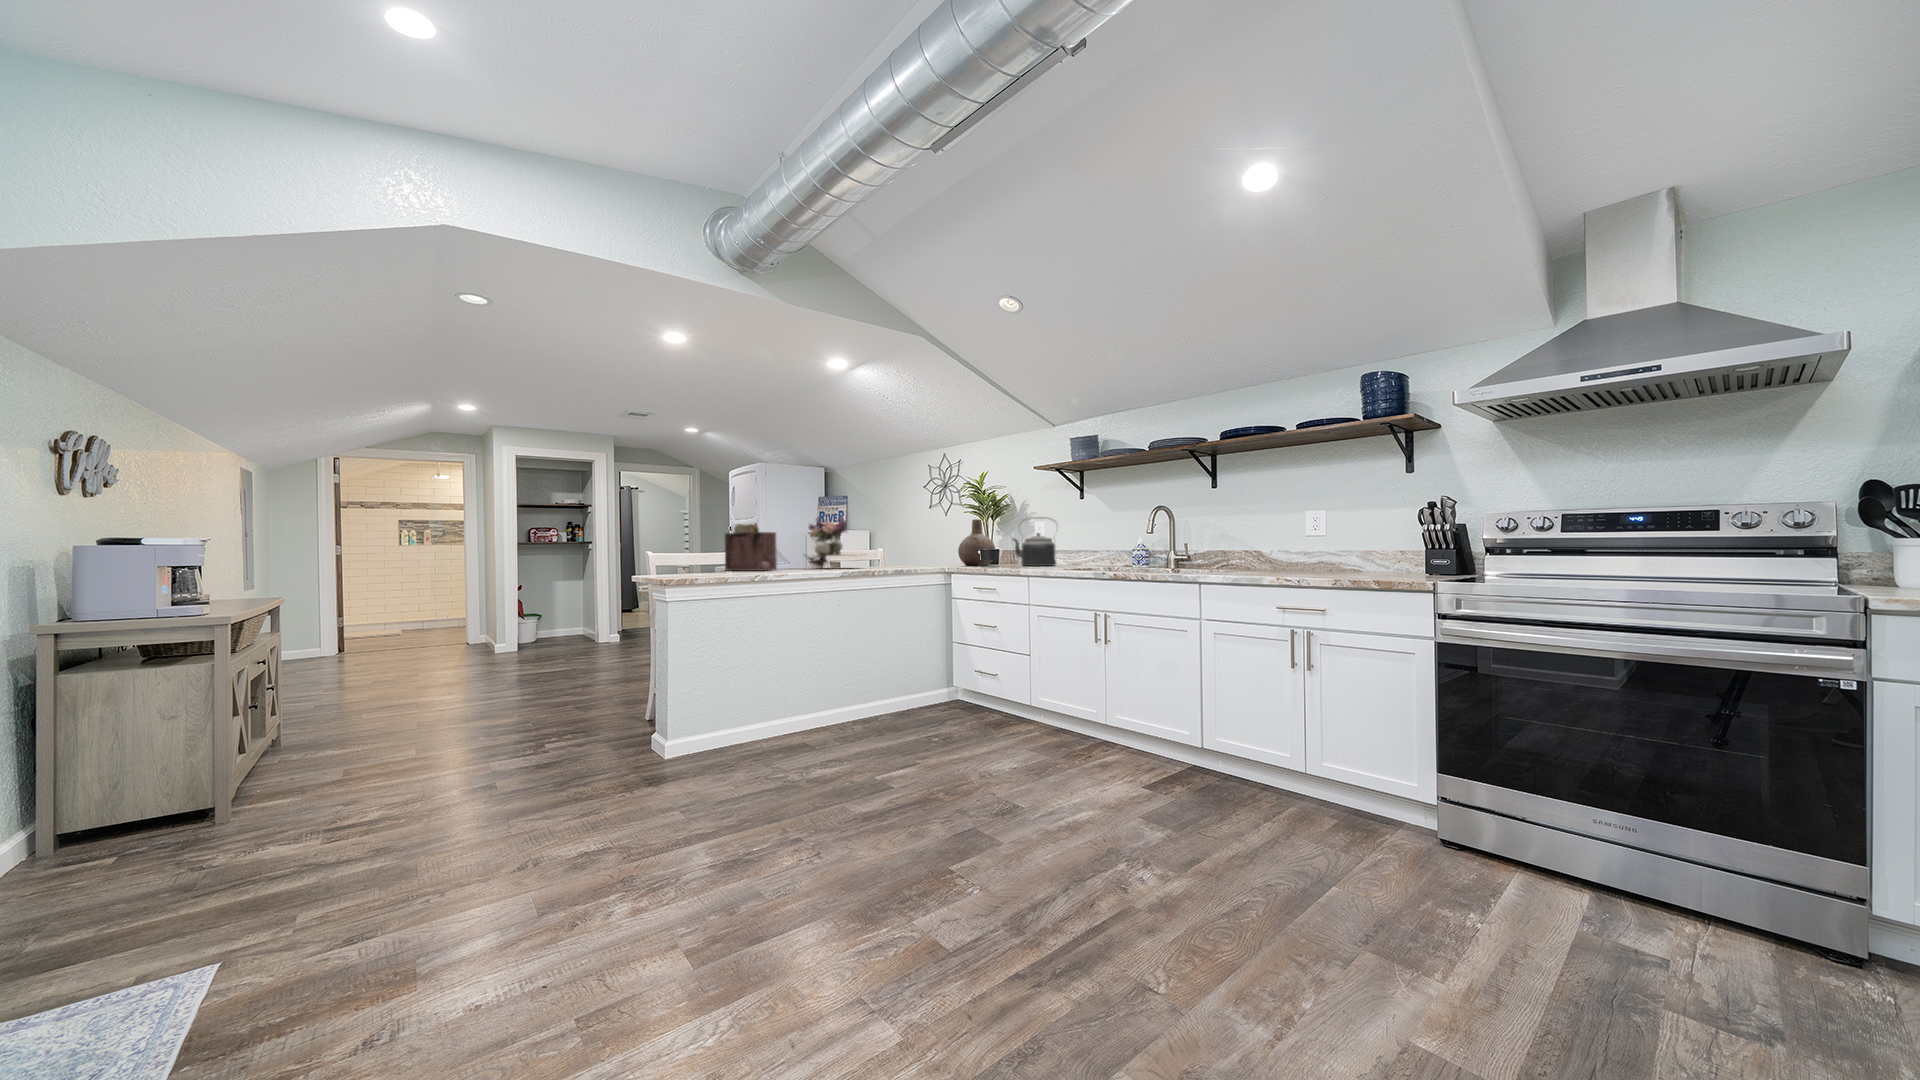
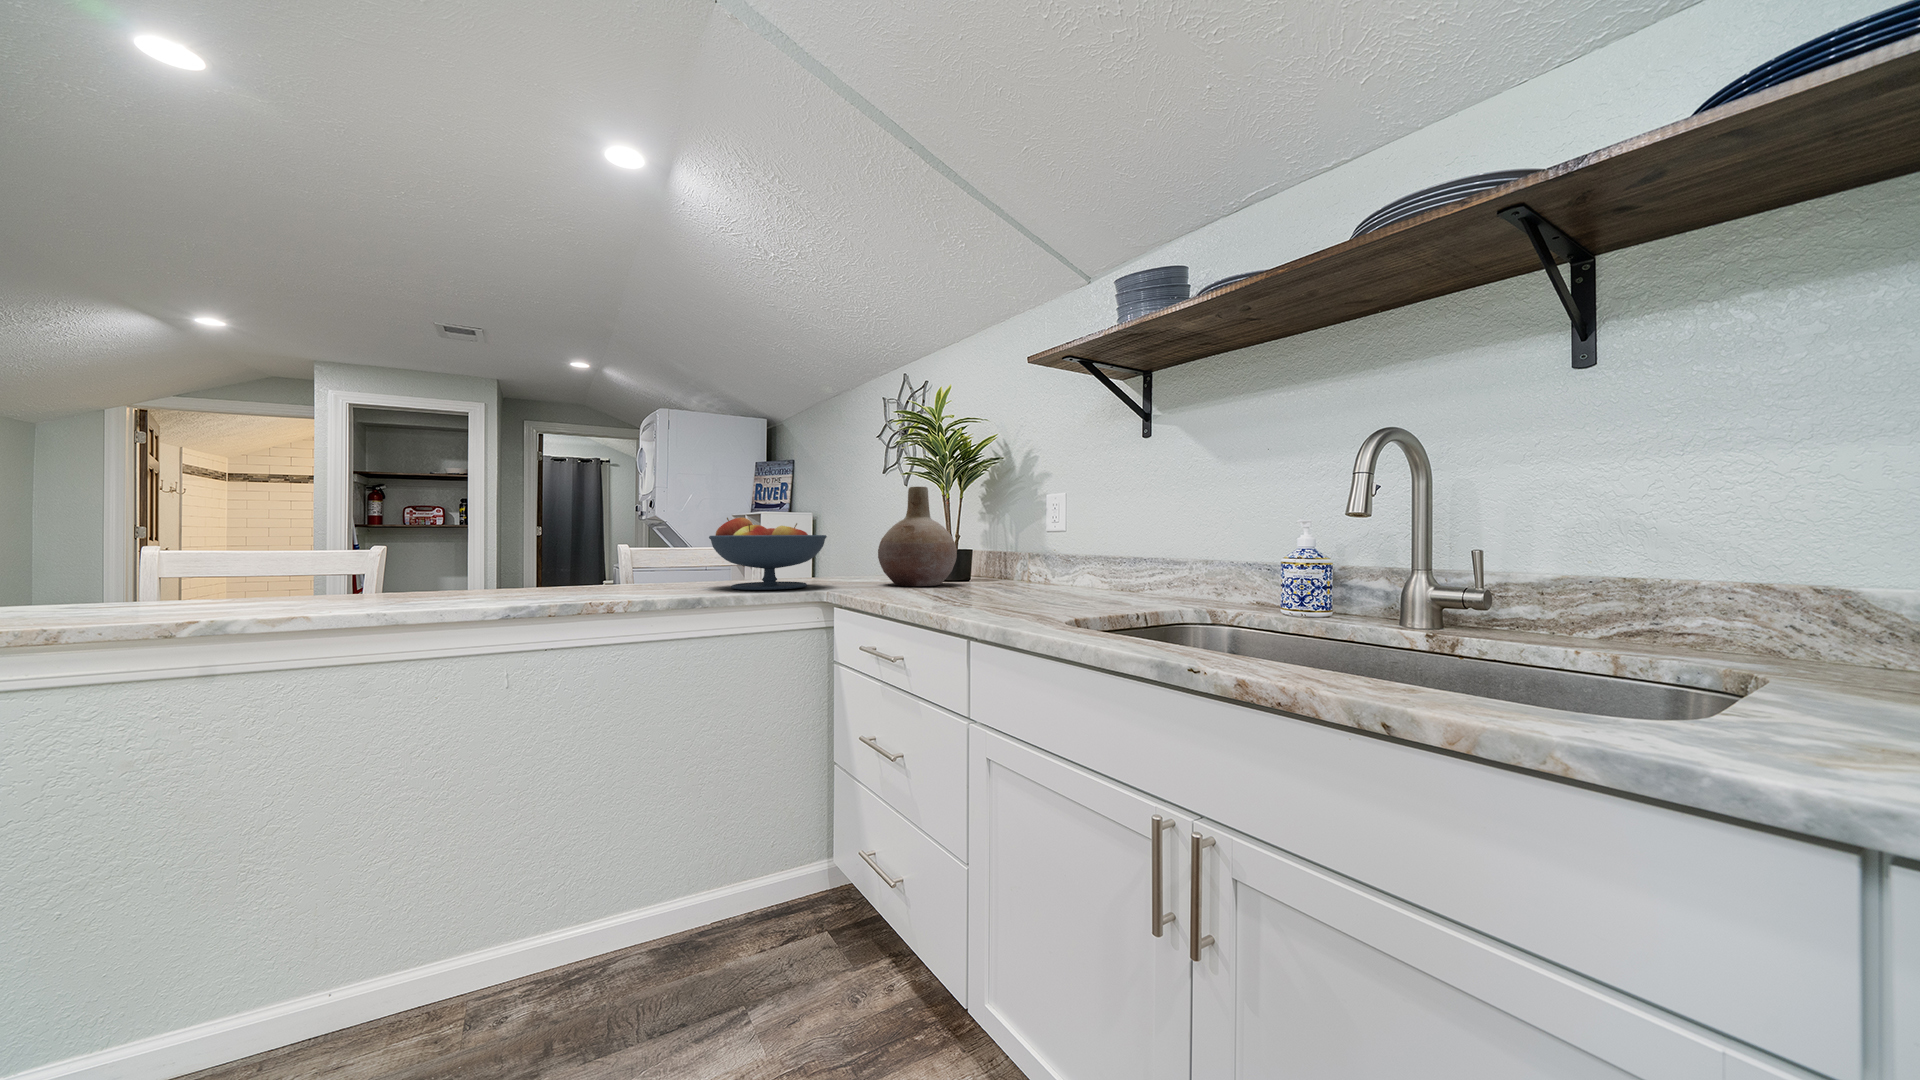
flower arrangement: present [804,517,856,567] -> none [434,475,625,596]
toaster: present [725,524,777,571] -> none [168,484,279,616]
kettle: present [1012,533,1056,566] -> none [983,481,1087,594]
fruit bowl: none [889,535,941,567] -> present [709,518,827,590]

